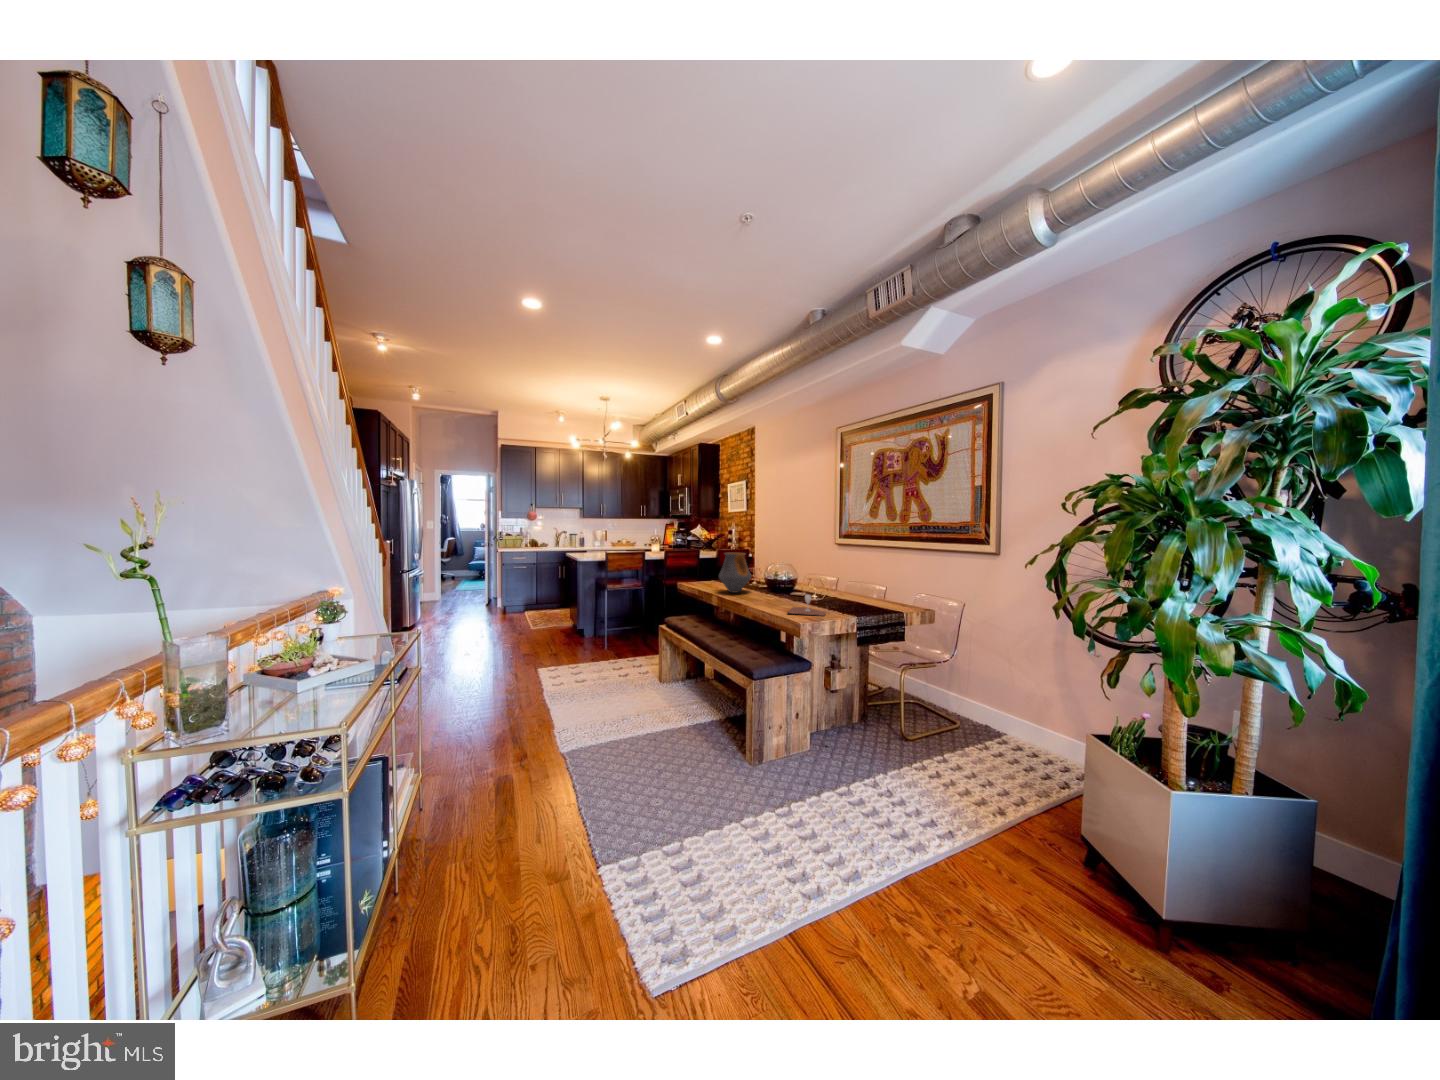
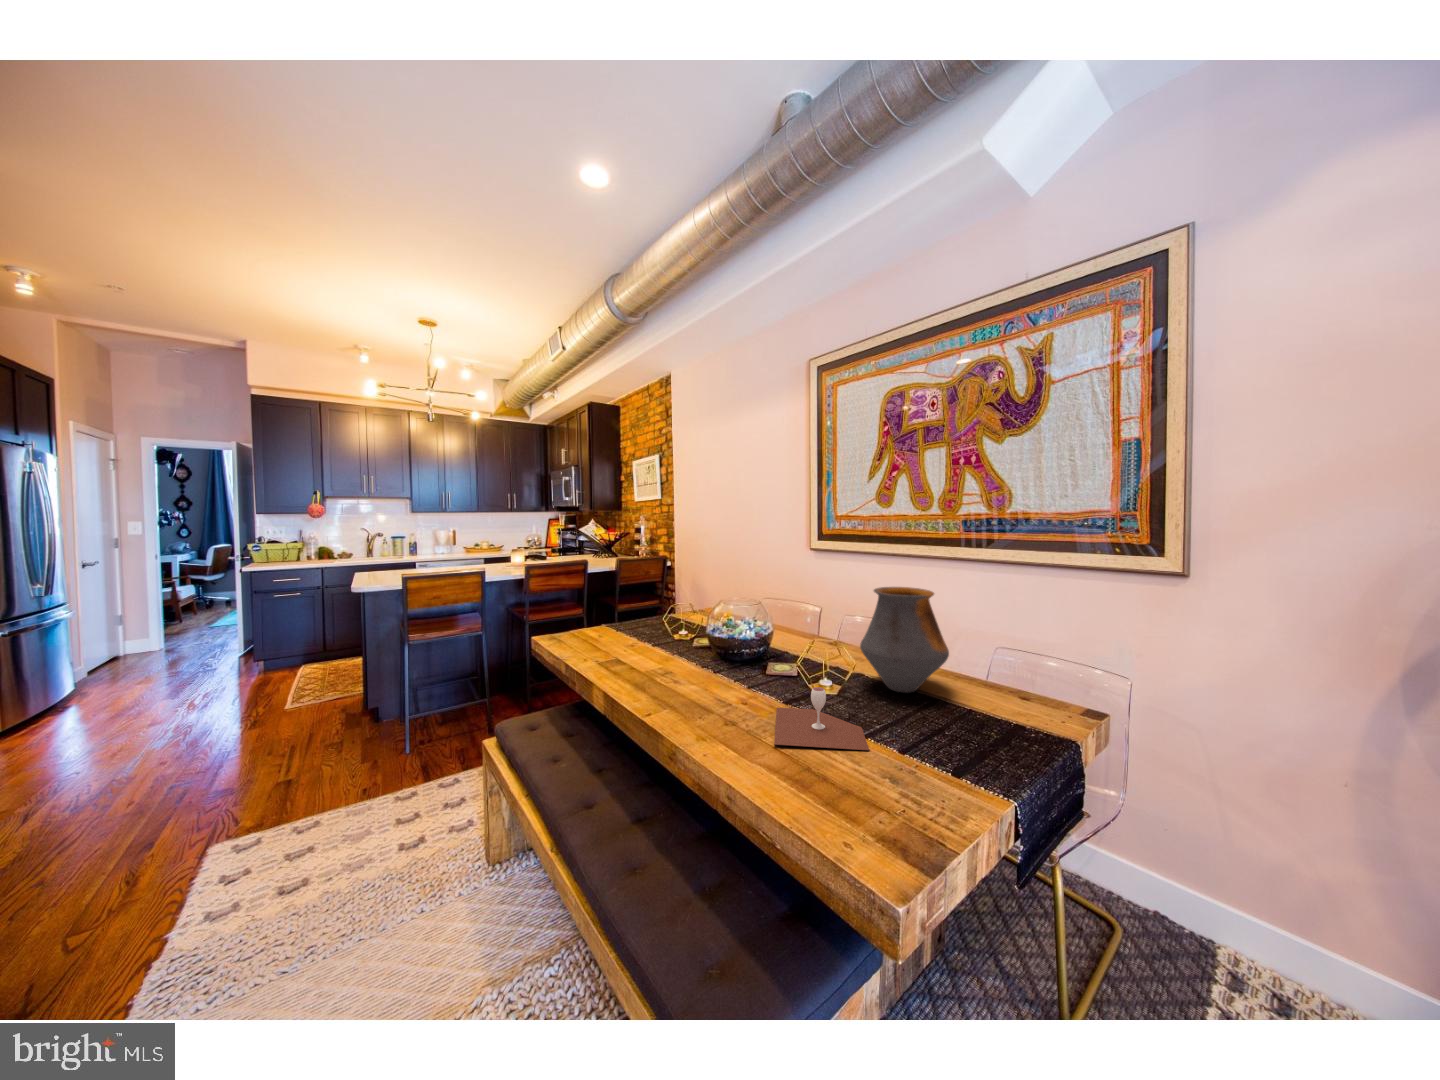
vase: present [719,552,751,593] -> present [860,587,949,693]

